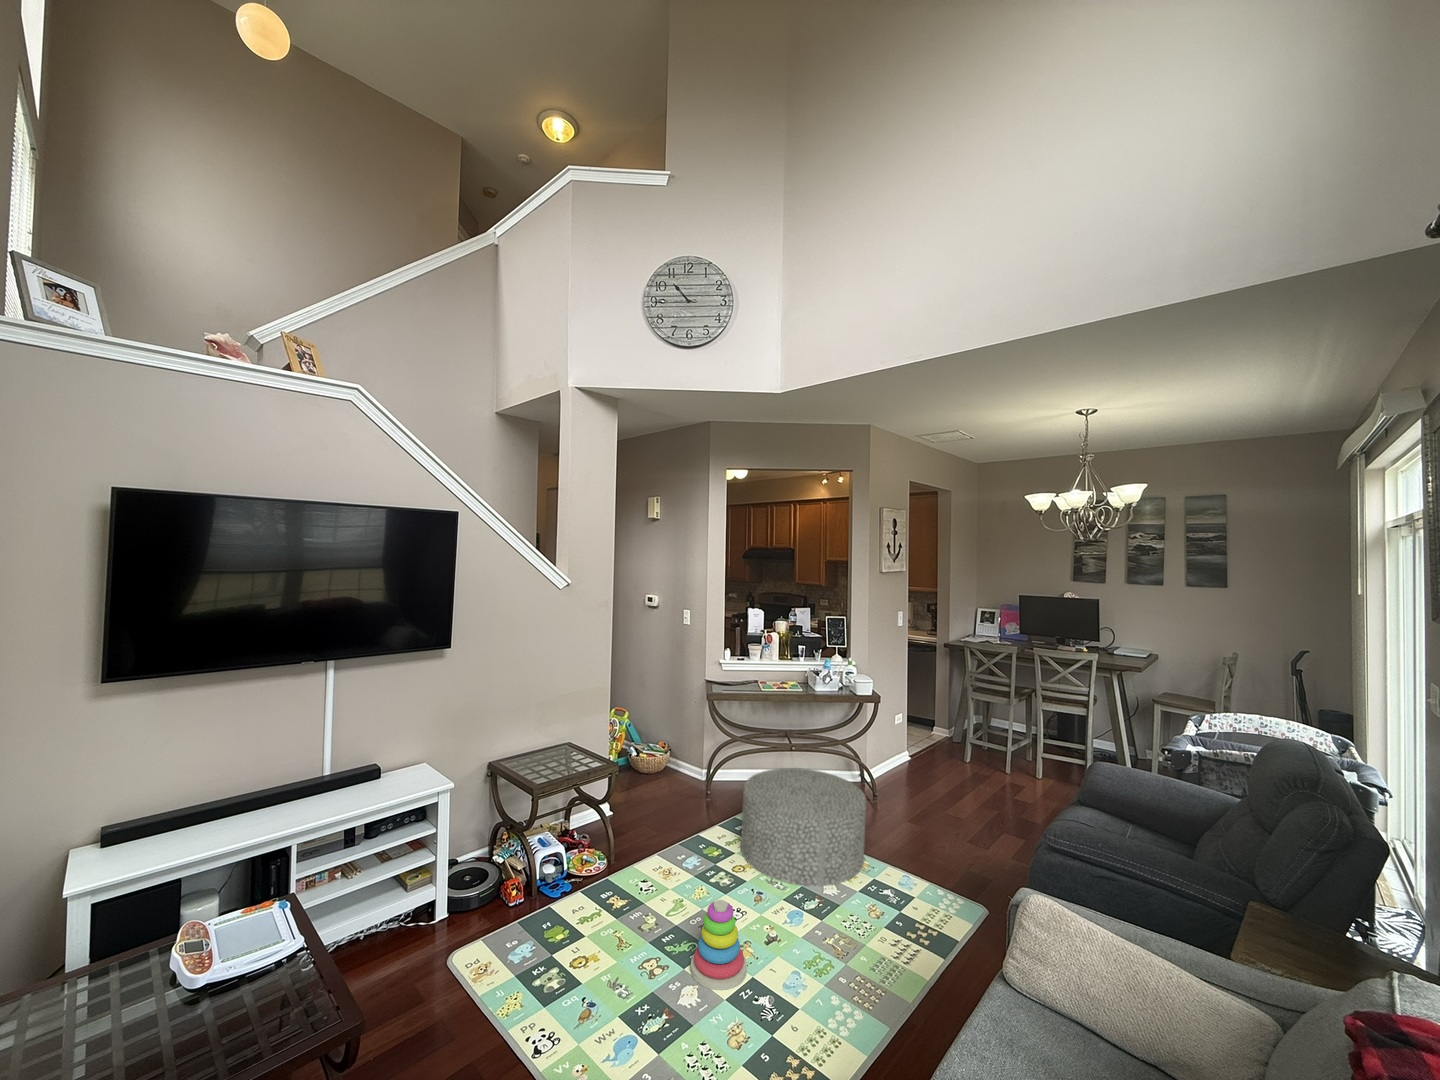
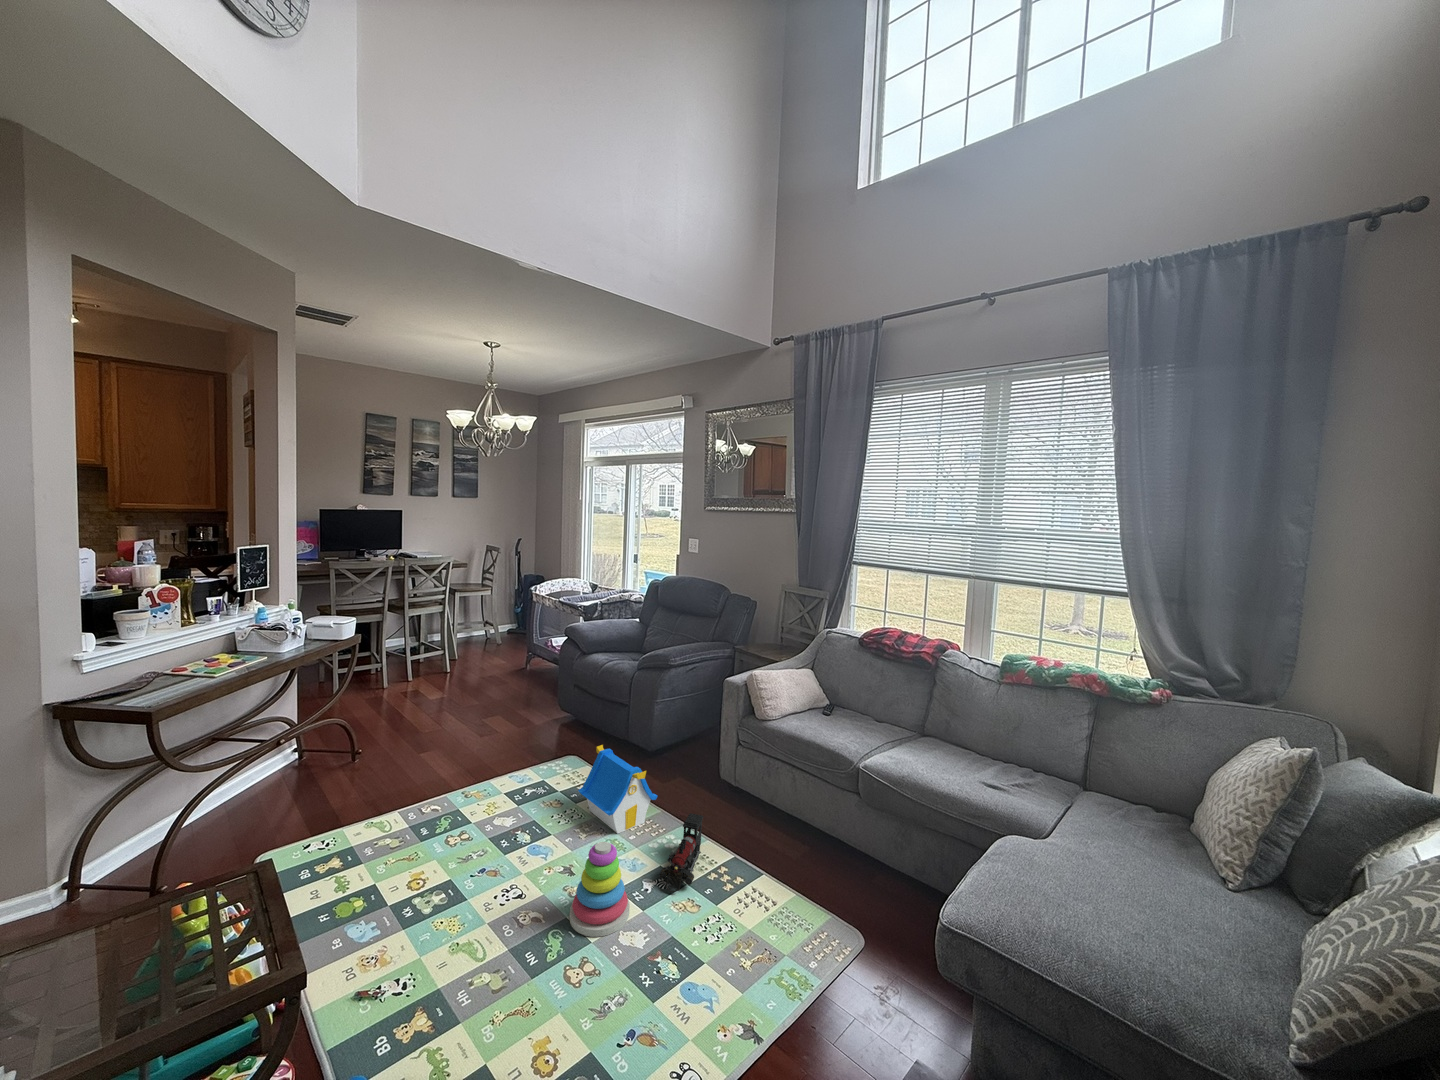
ottoman: present [741,768,866,886] -> none [330,727,502,875]
toy house: none [833,873,924,987] -> present [578,745,657,834]
toy train: none [756,984,853,1043] -> present [660,813,704,893]

